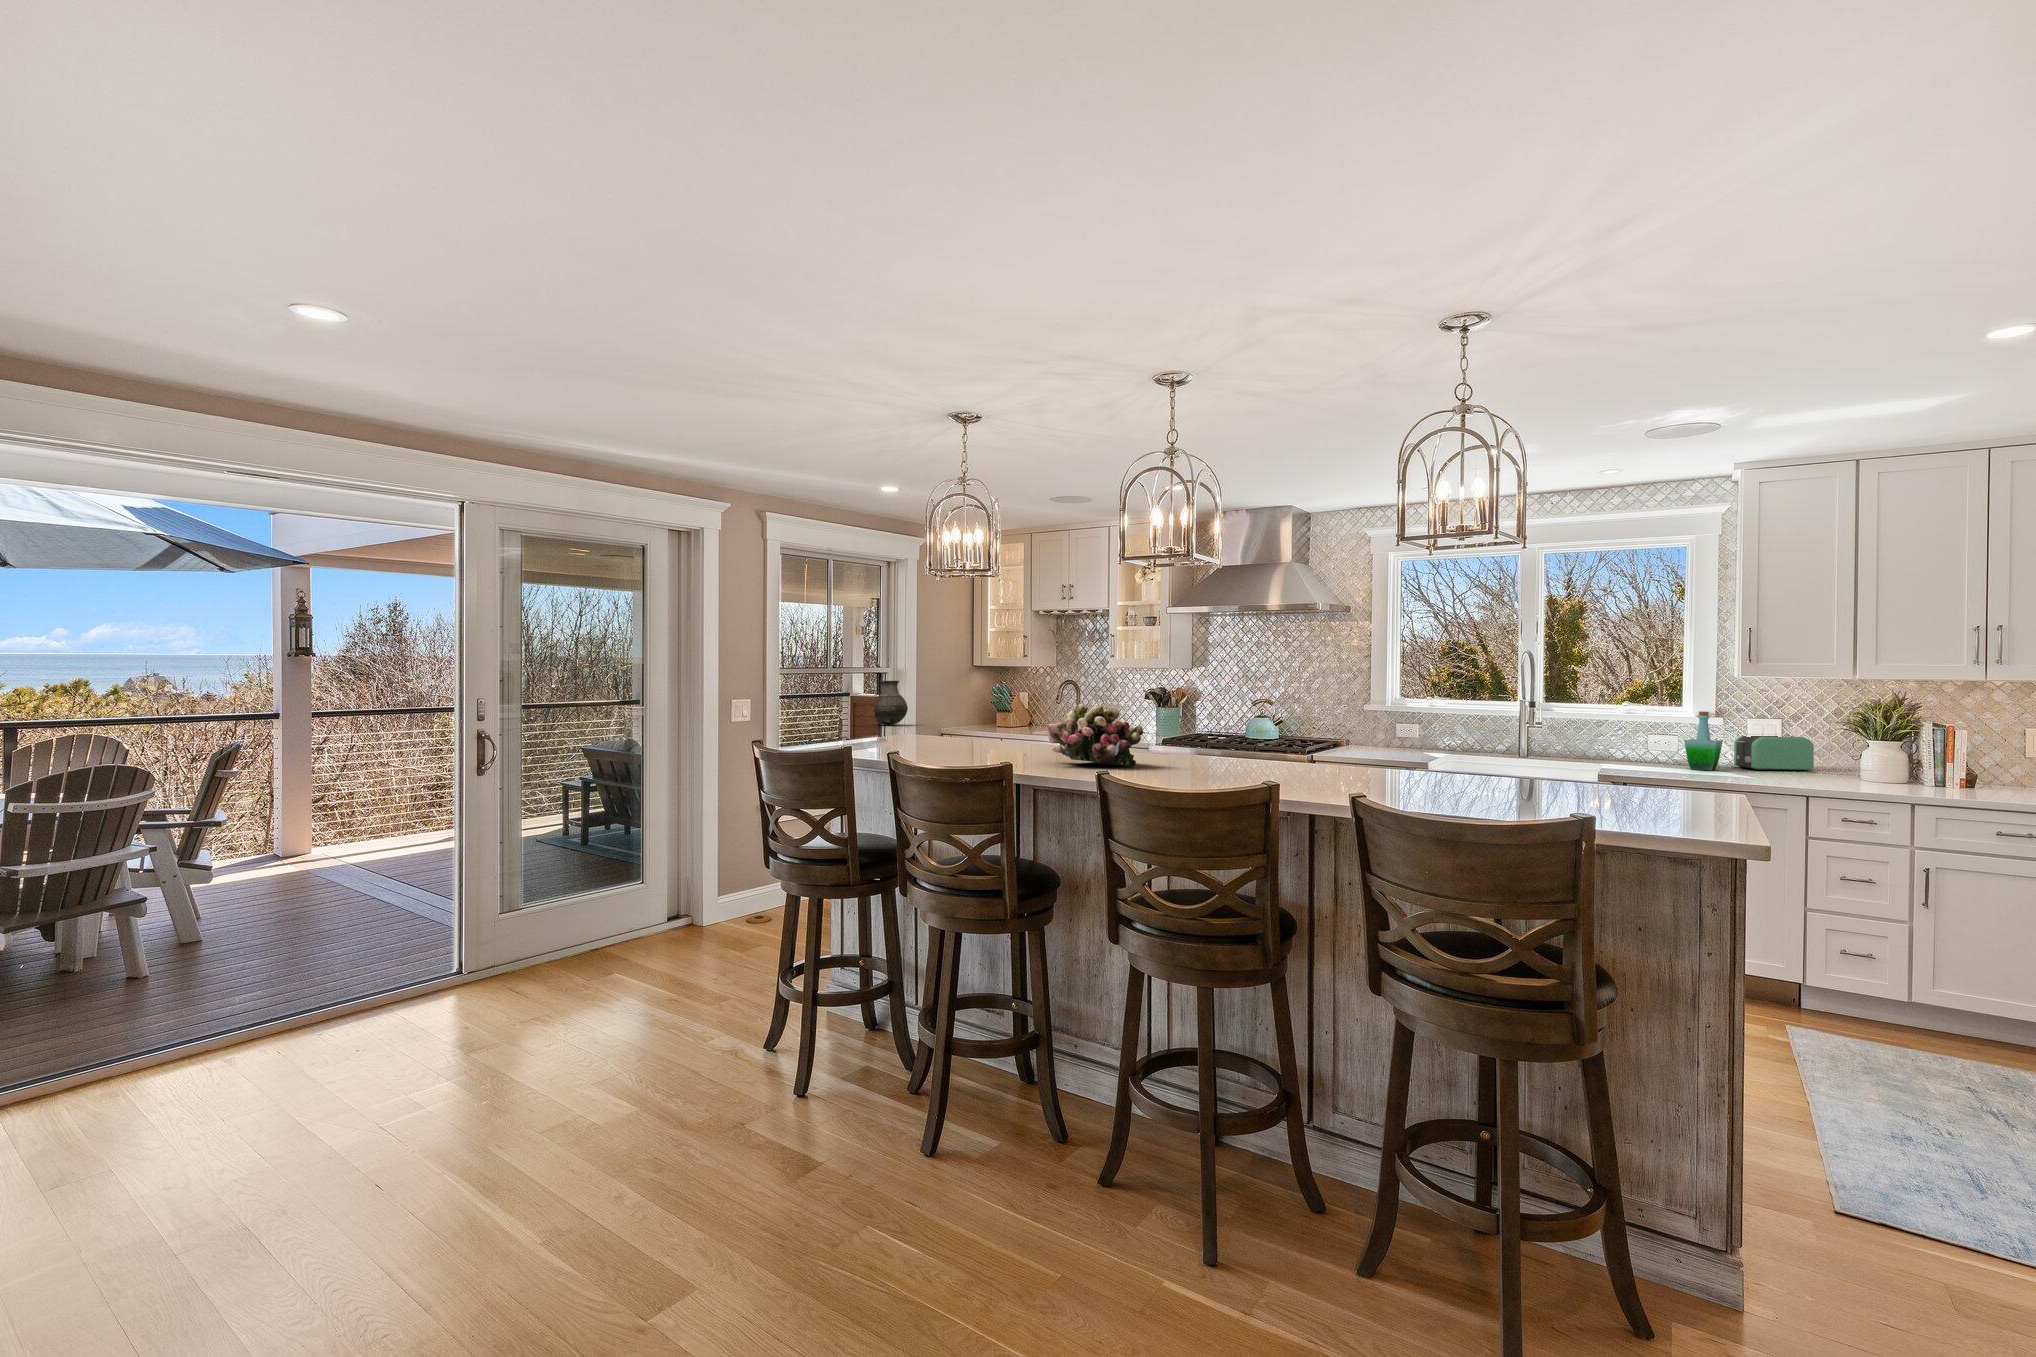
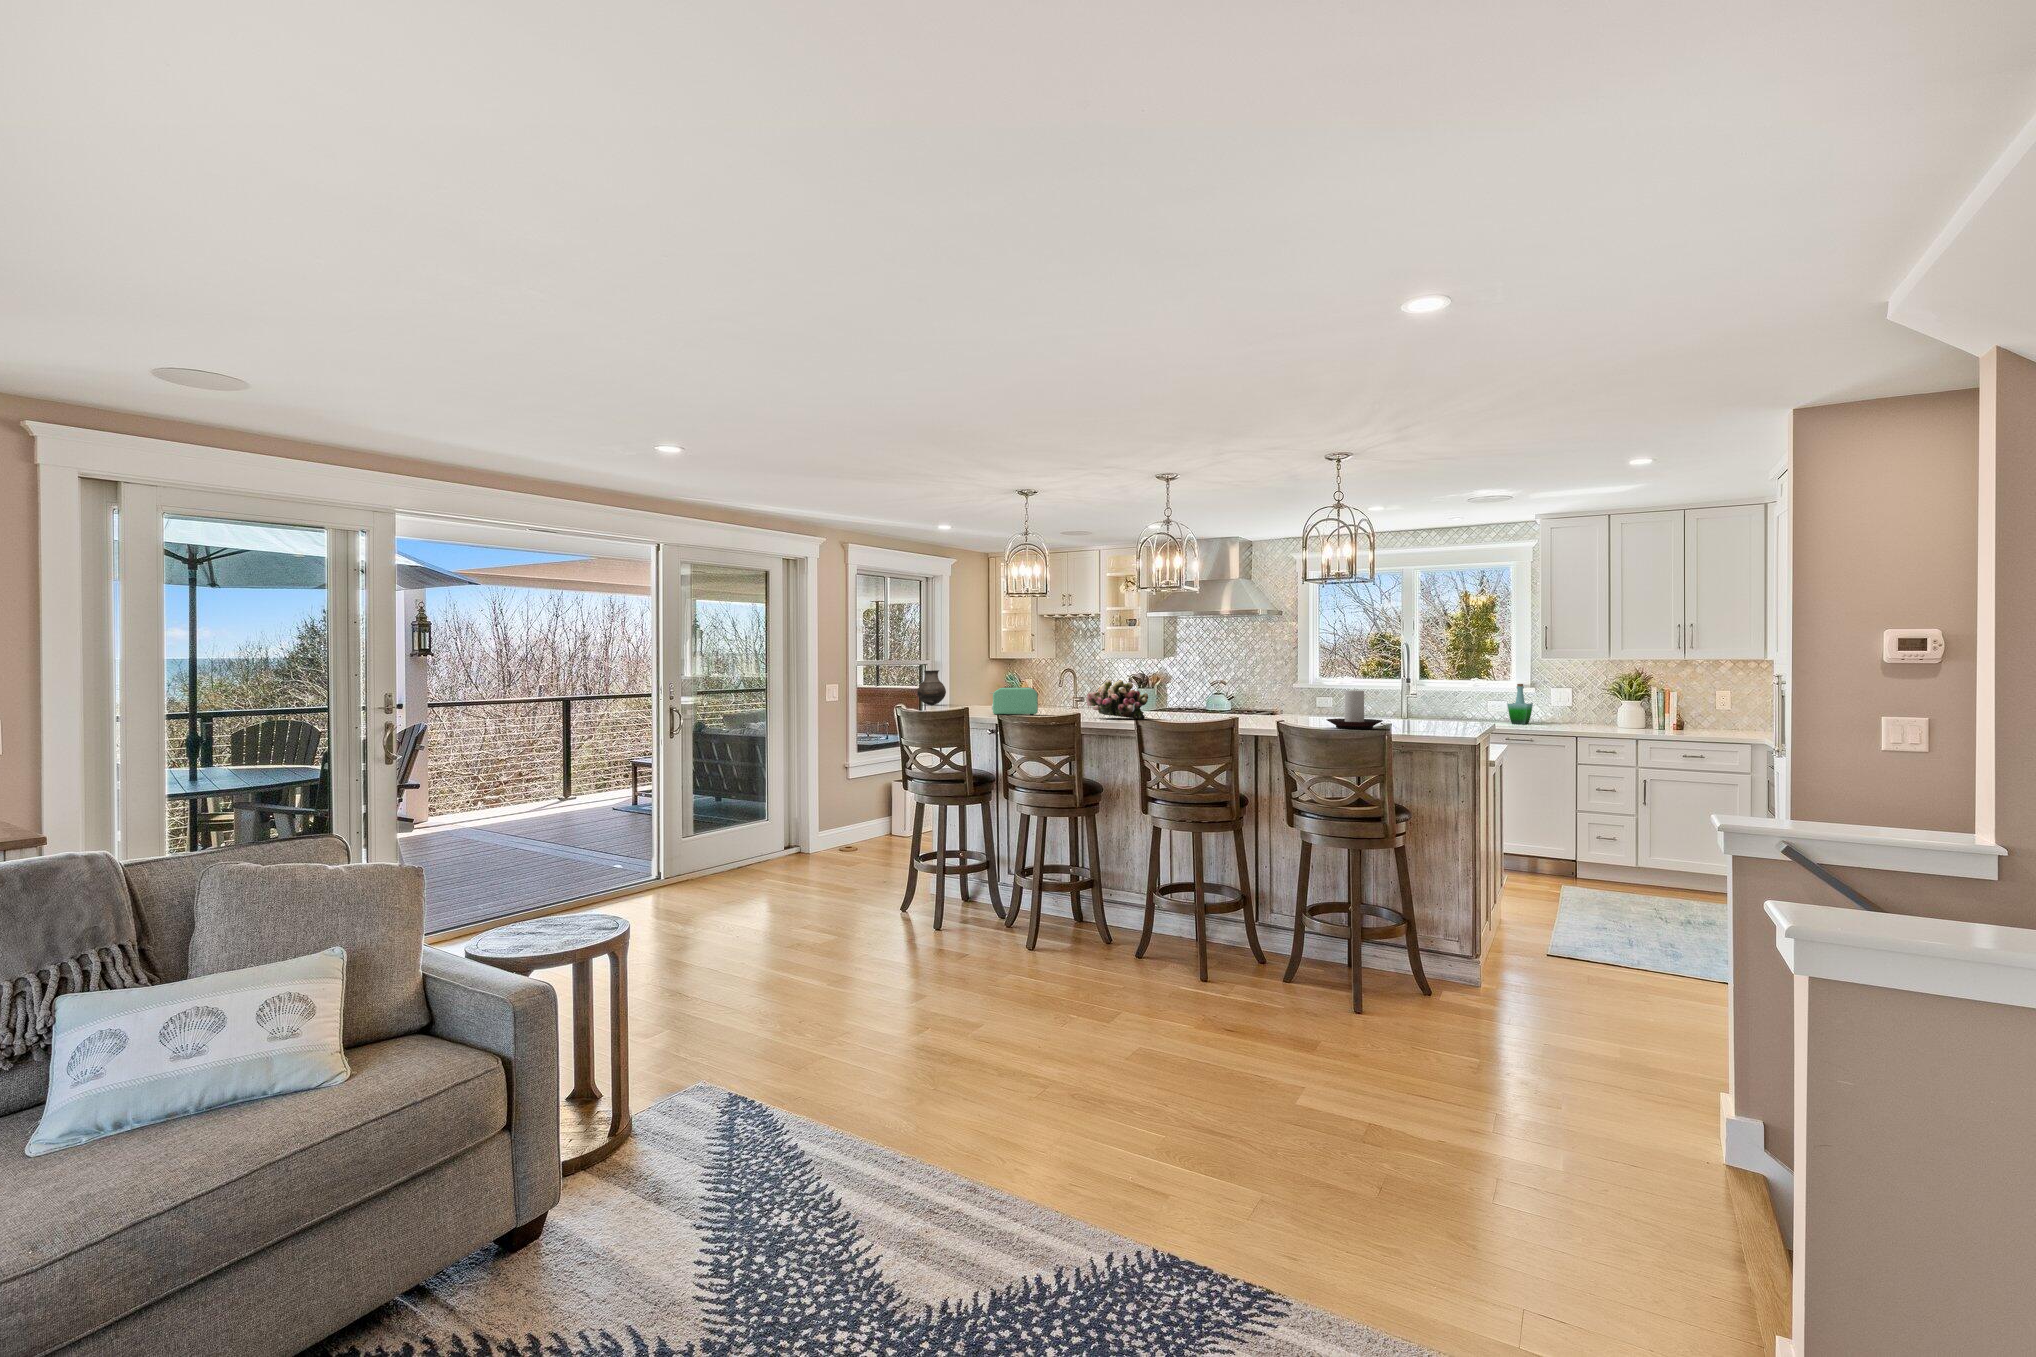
candle holder: none [1437,730,1544,805] -> present [1326,690,1383,729]
toaster: present [1734,735,1814,771] -> present [991,687,1038,715]

